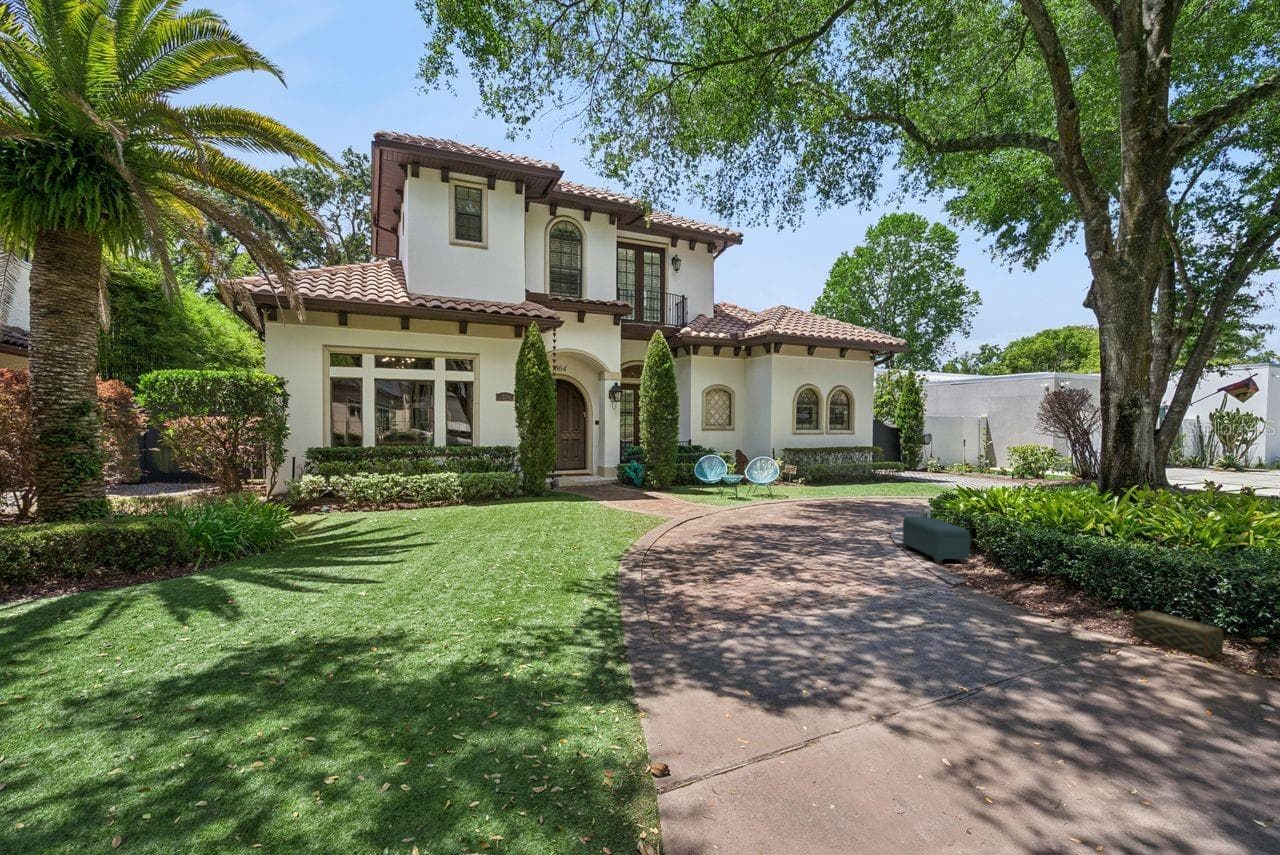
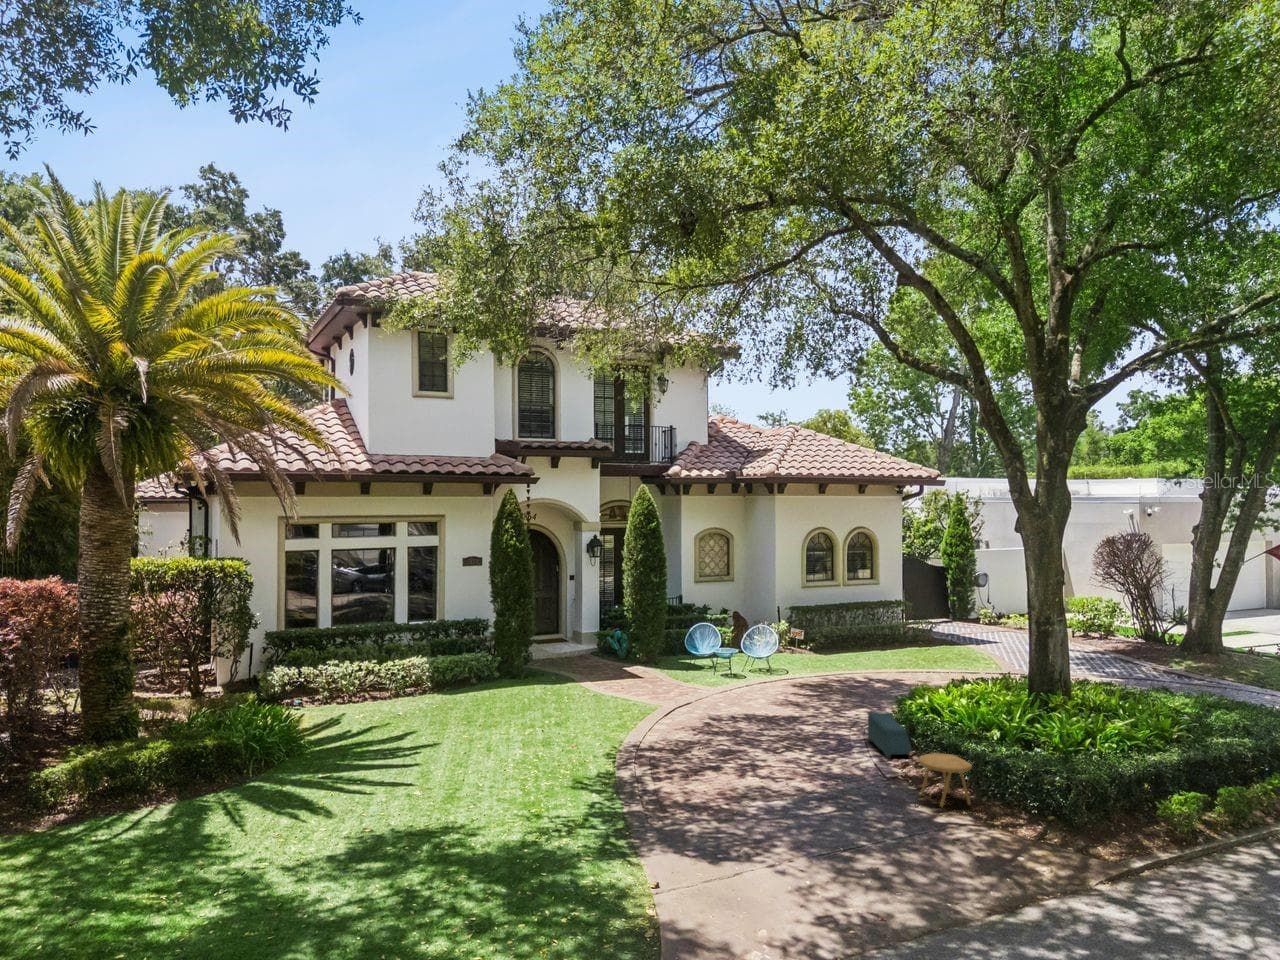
side table: none [1017,552,1101,621] -> present [919,753,972,807]
woven basket: present [1133,610,1223,657] -> none [981,799,1029,831]

